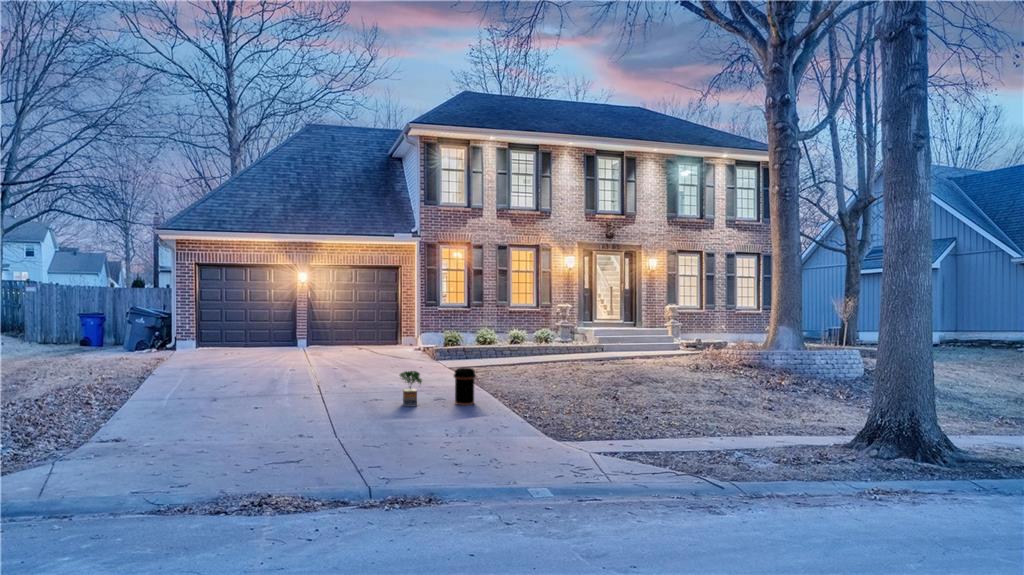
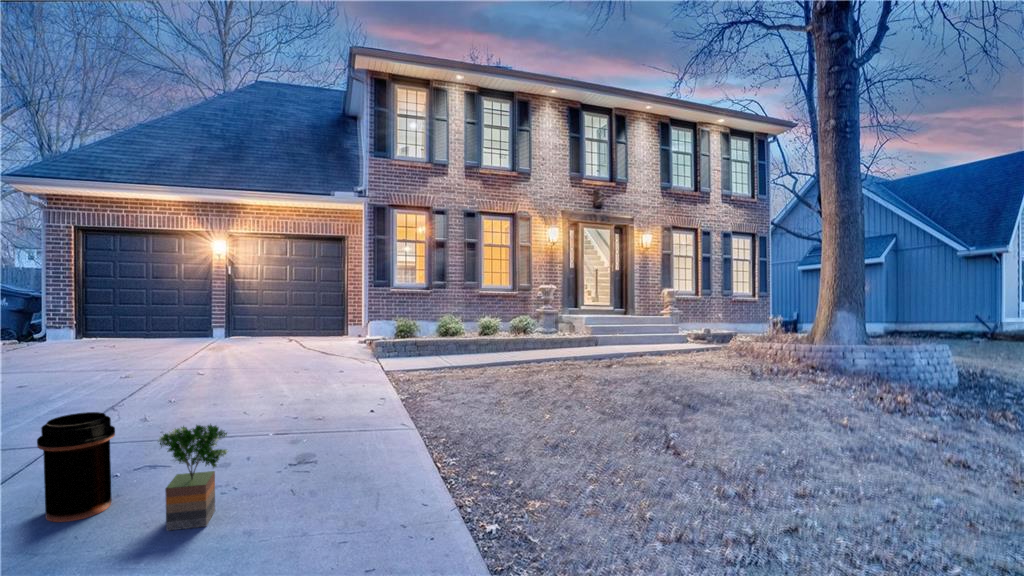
trash can: present [454,368,476,405] -> present [37,412,115,522]

